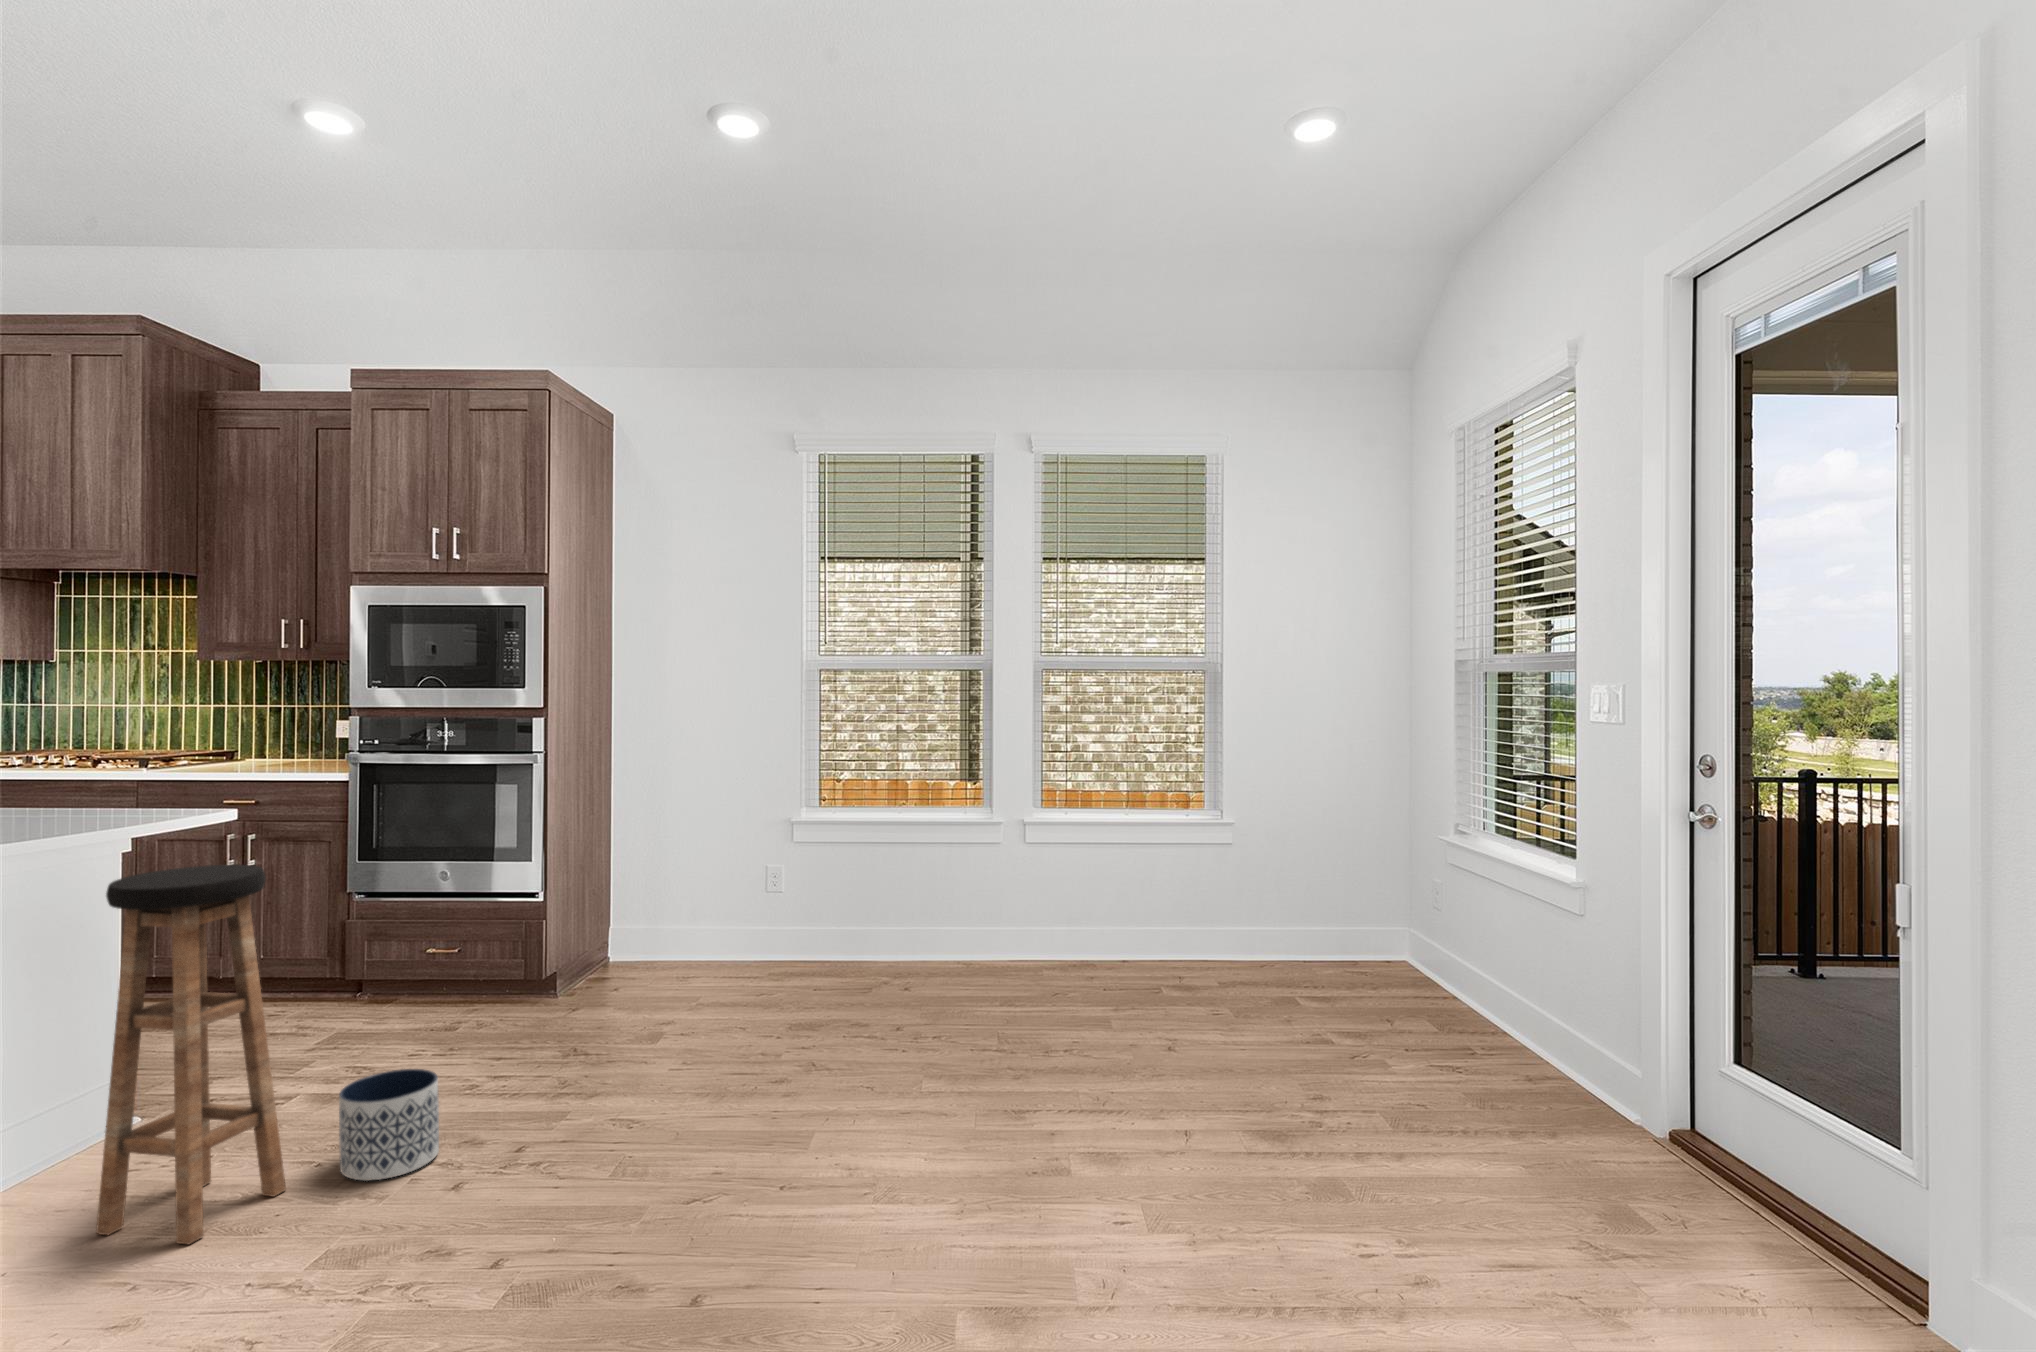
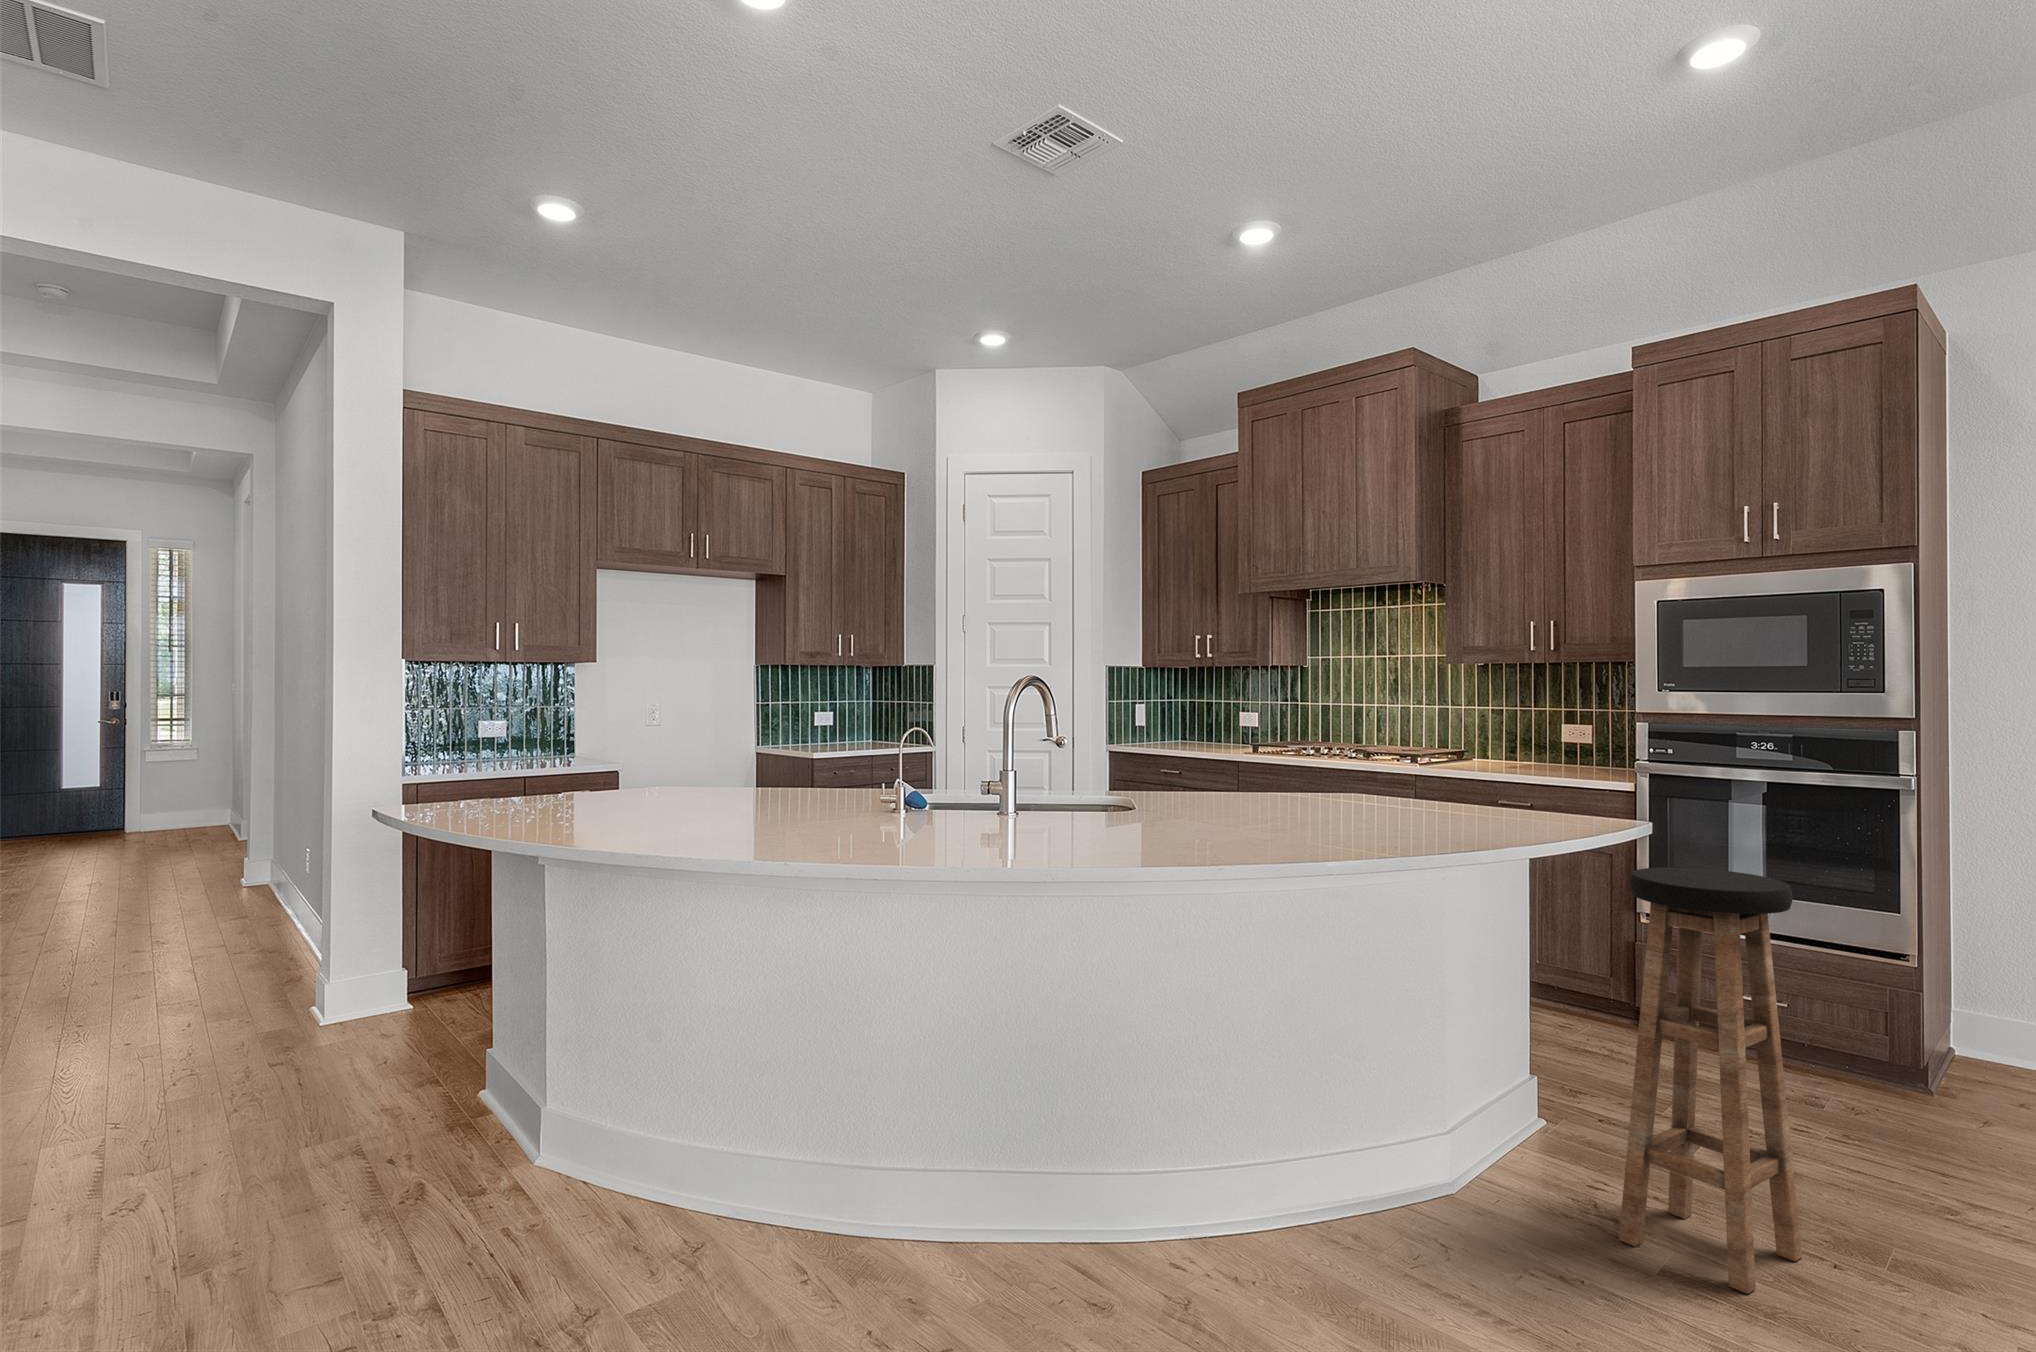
planter: present [339,1069,439,1181] -> none [1849,1144,1985,1288]

